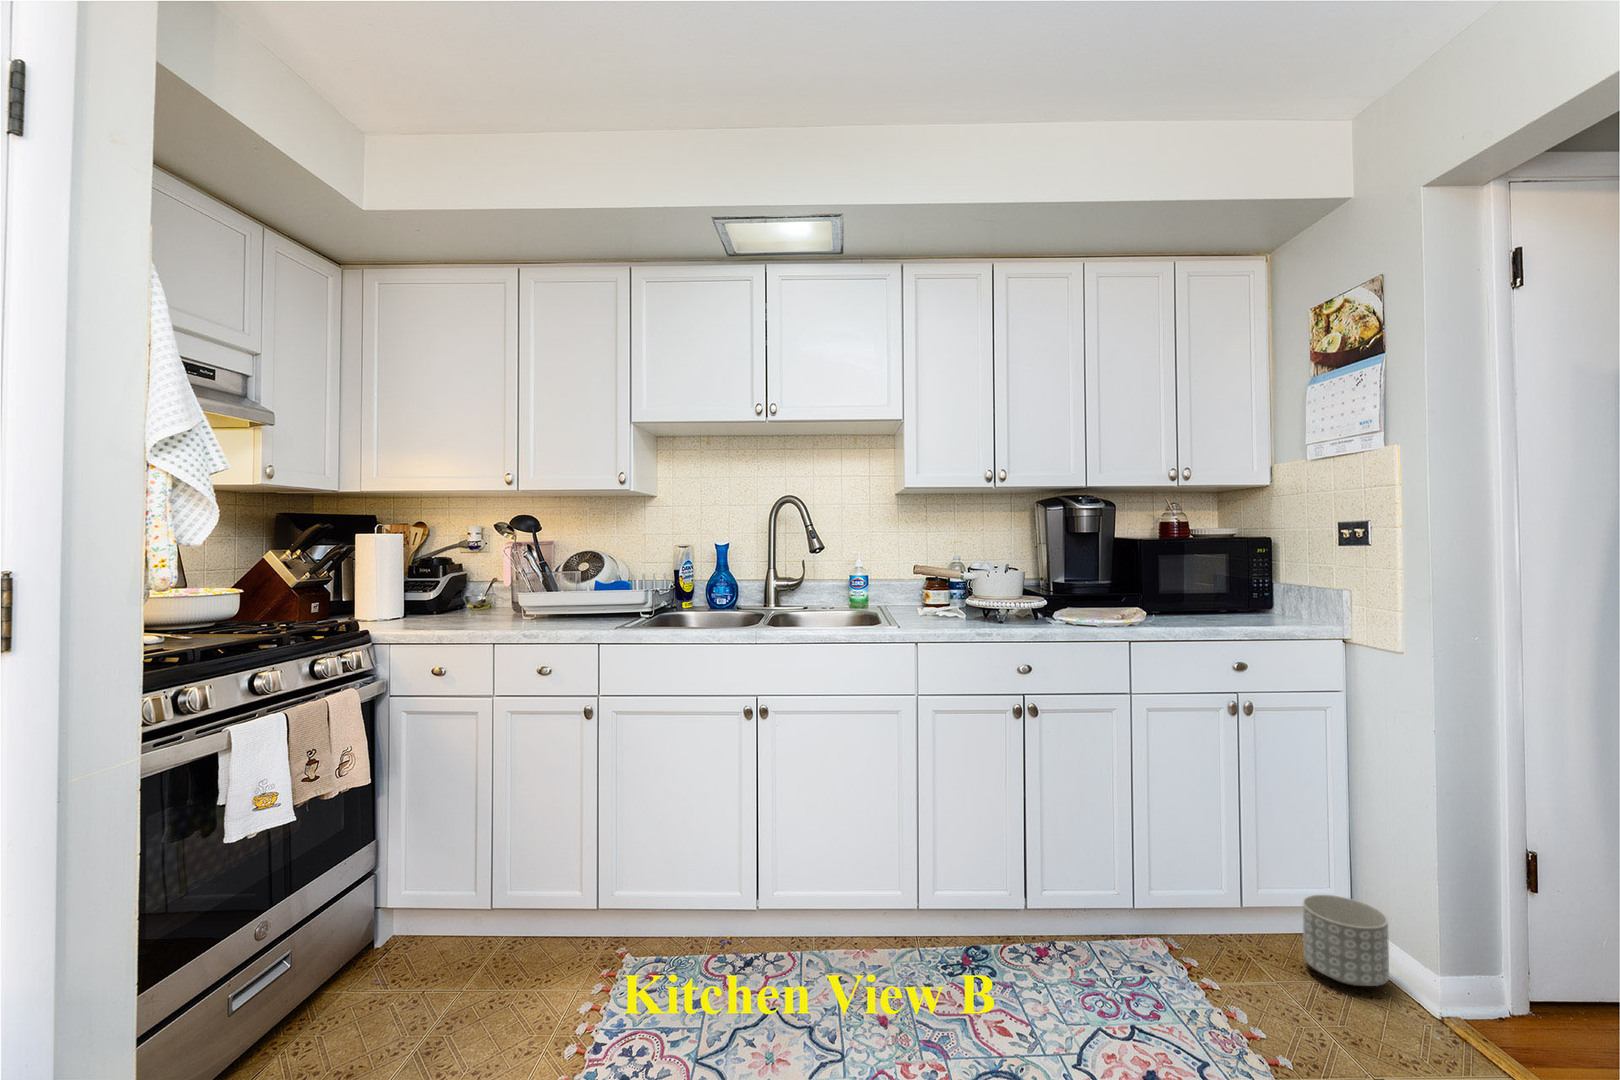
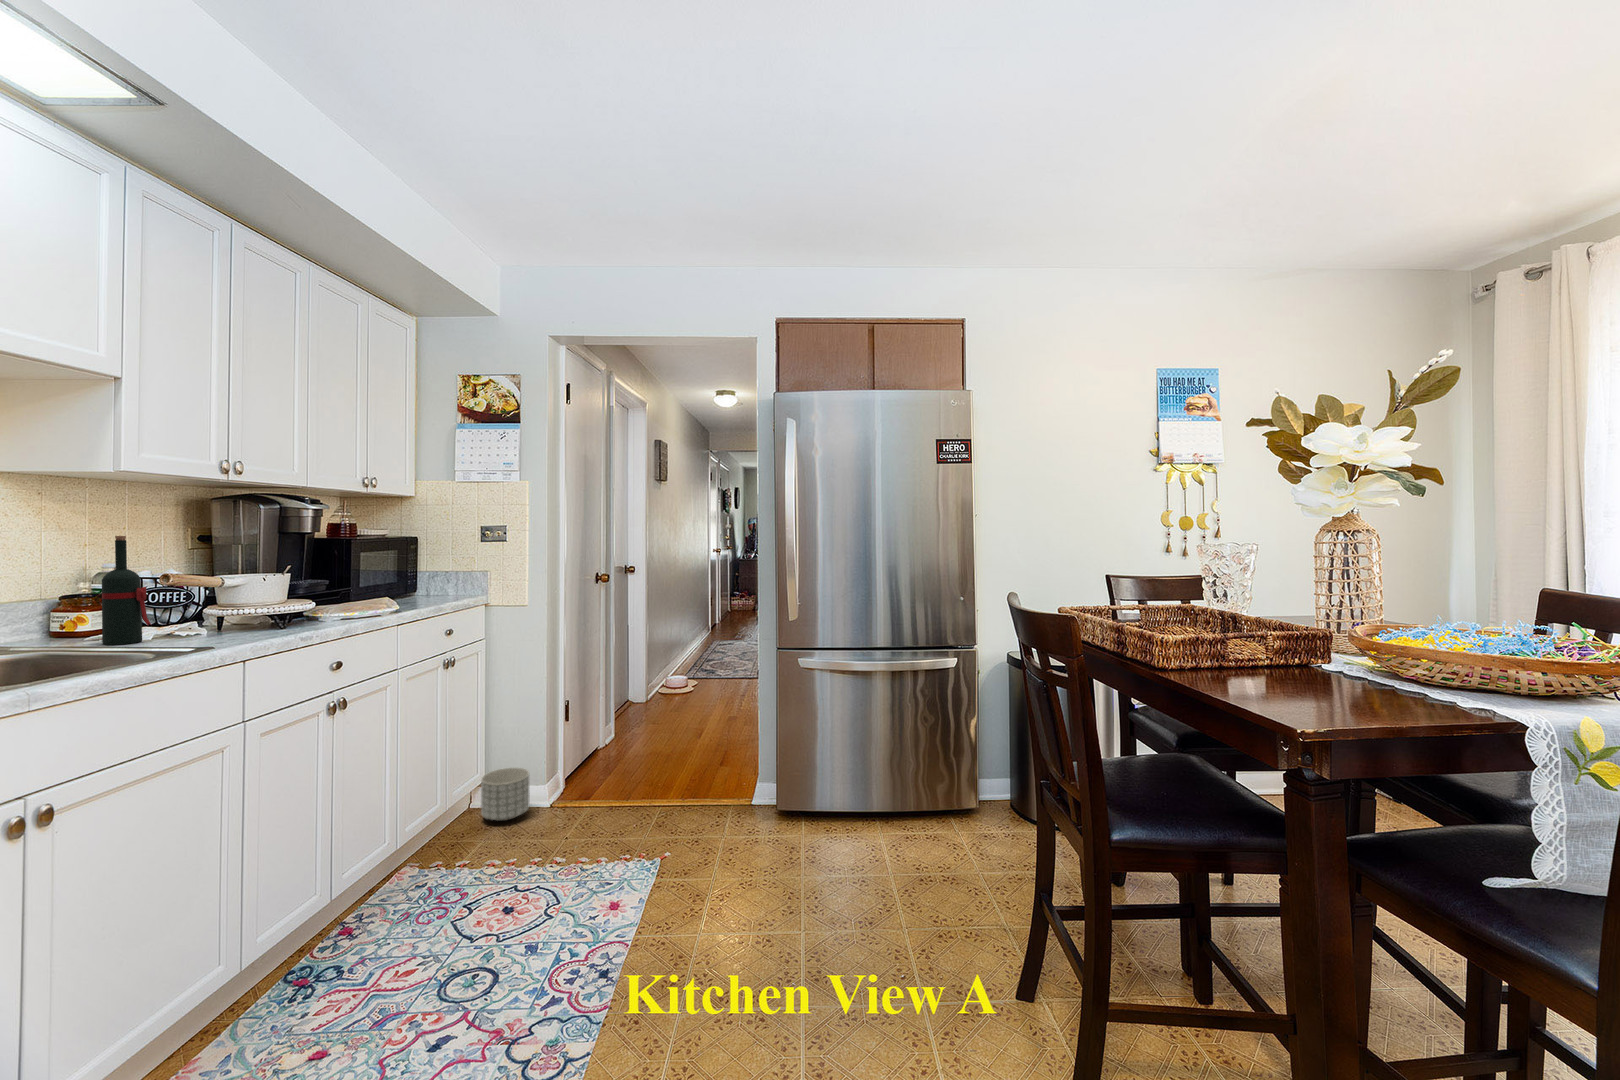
wine bottle: none [924,535,947,620] -> present [102,536,151,645]

